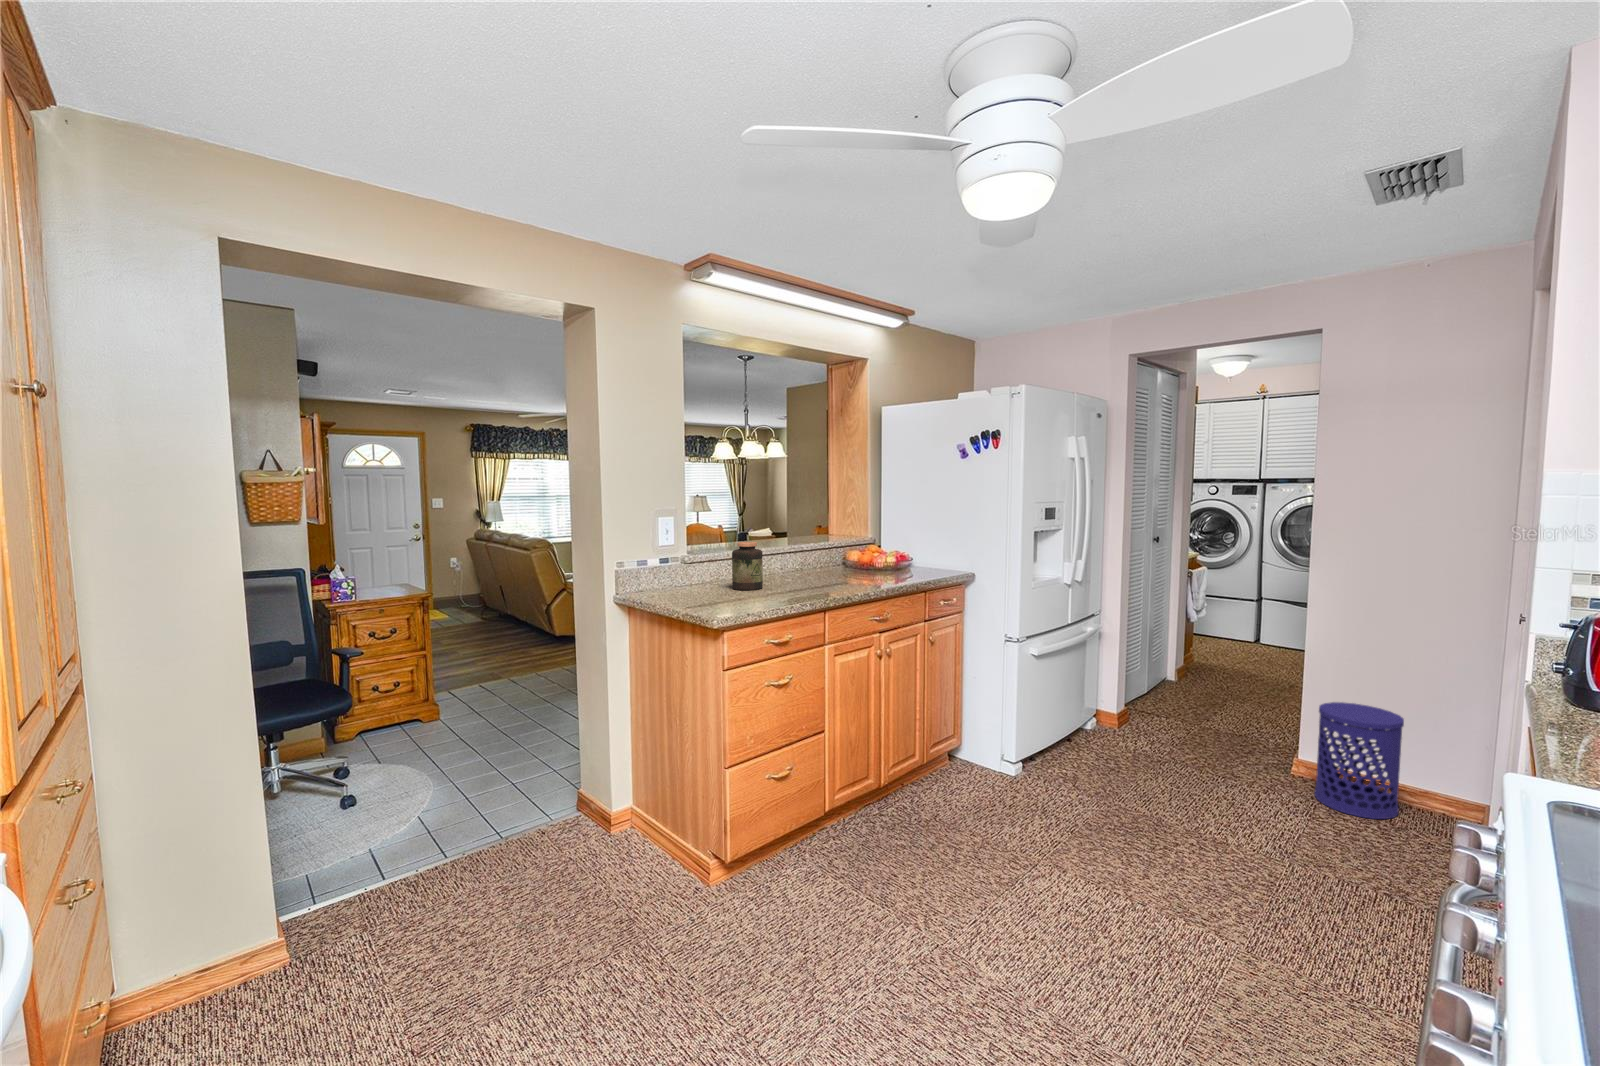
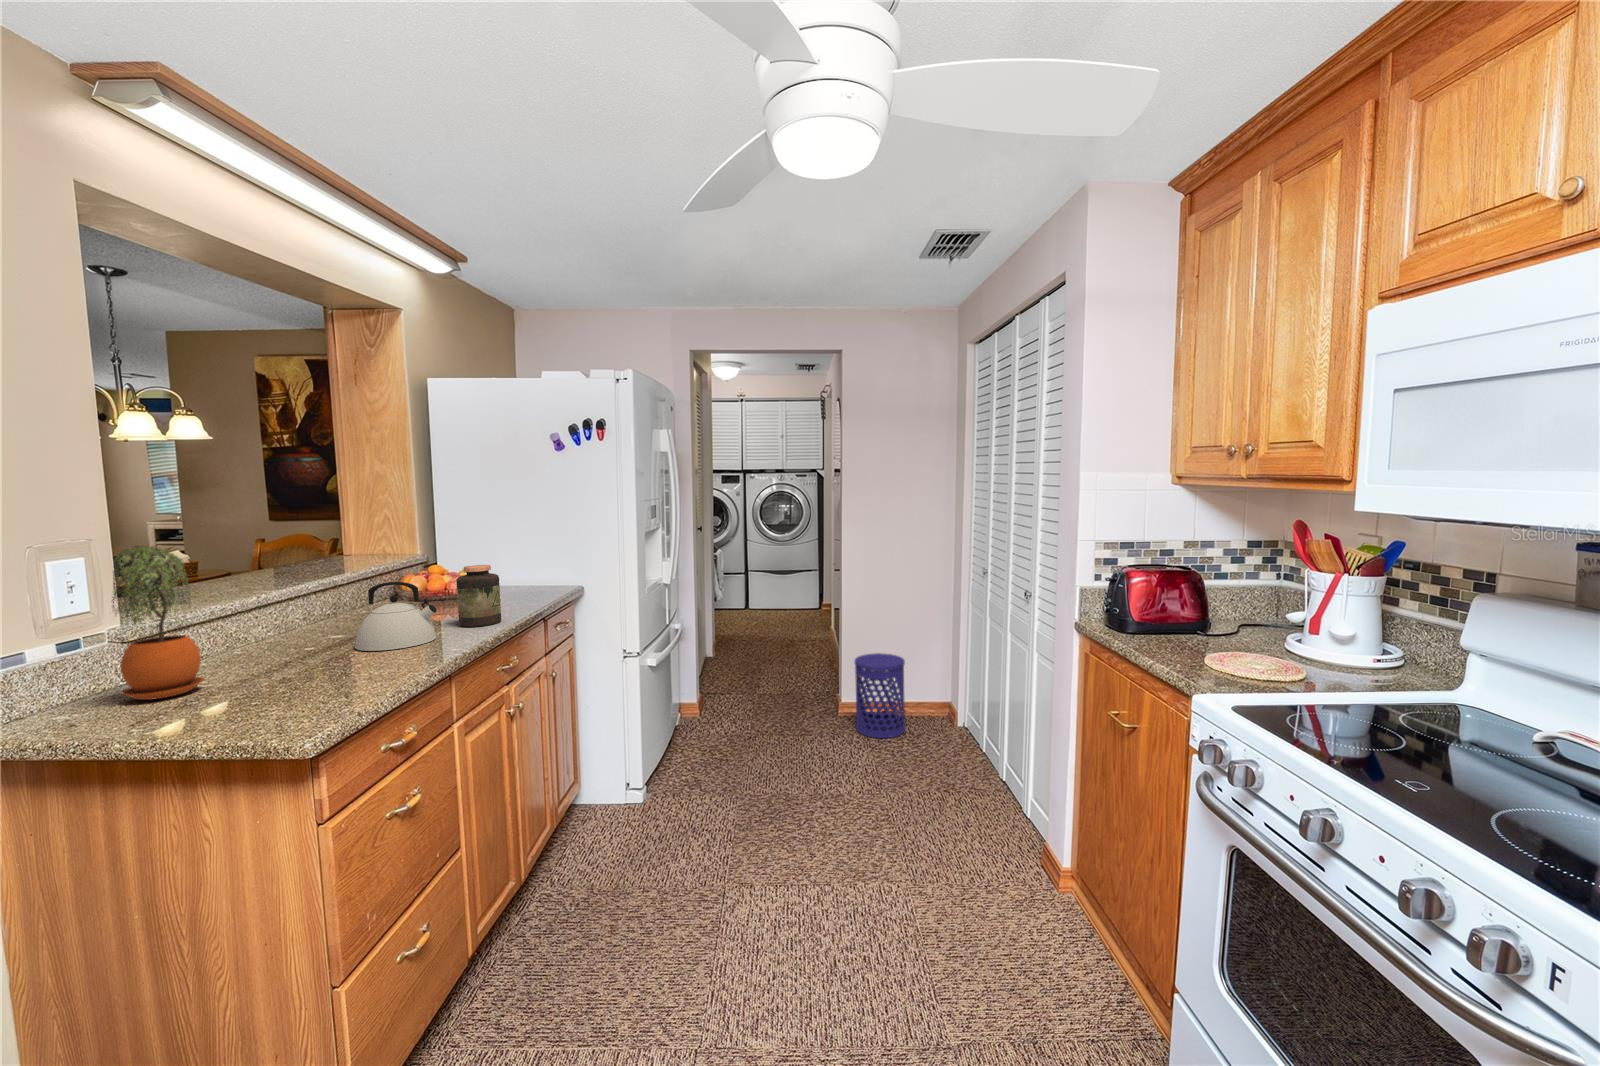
potted plant: none [678,509,712,595] -> present [113,546,204,700]
jar: present [732,542,763,590] -> present [456,565,501,627]
kettle: none [791,544,839,590] -> present [355,582,437,651]

